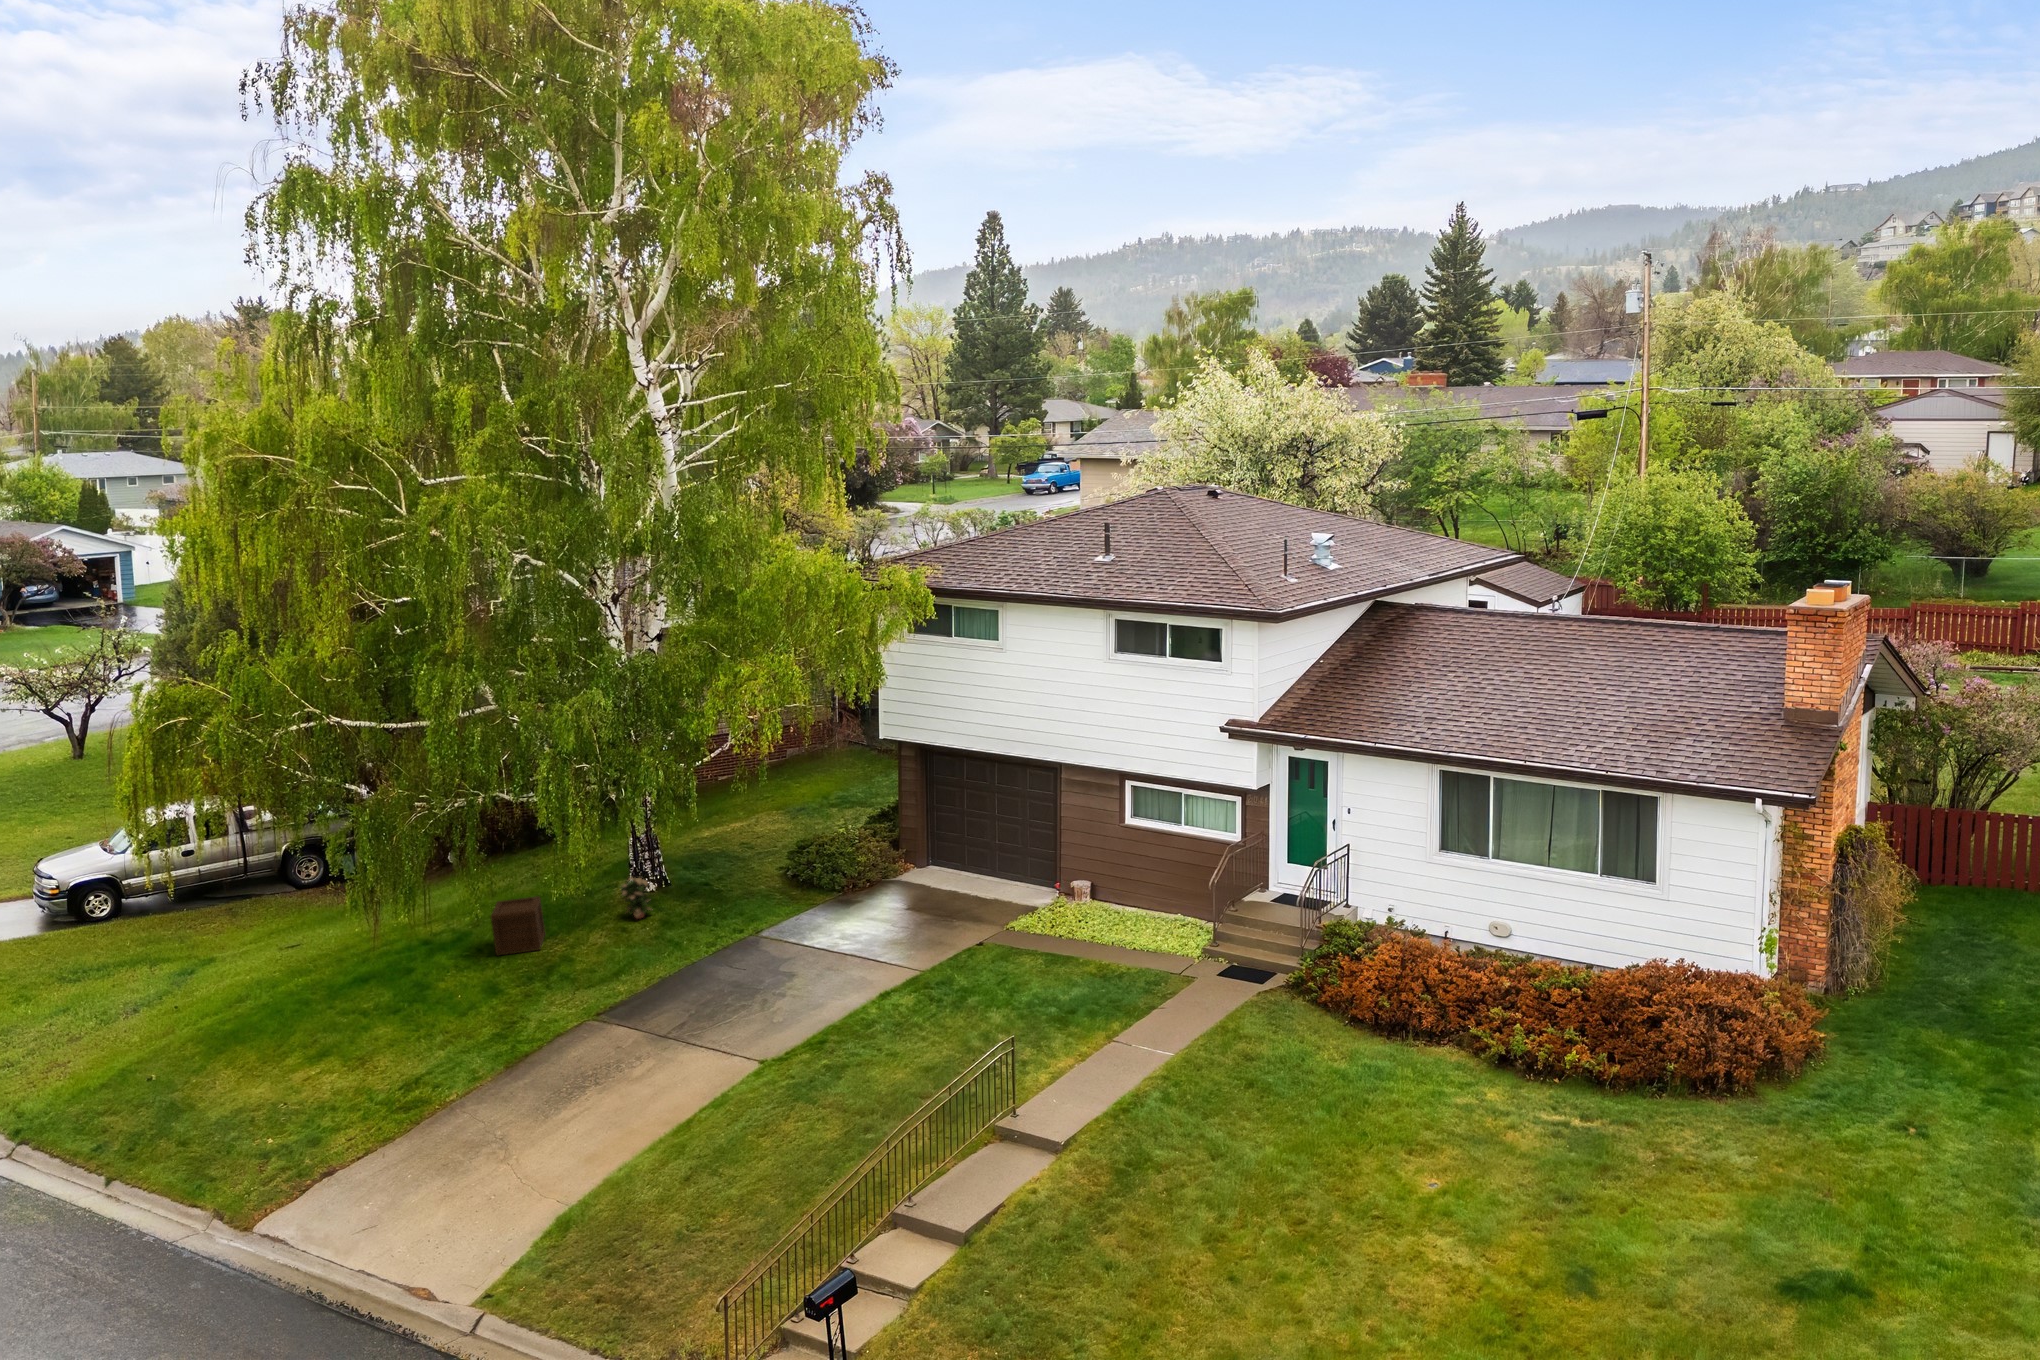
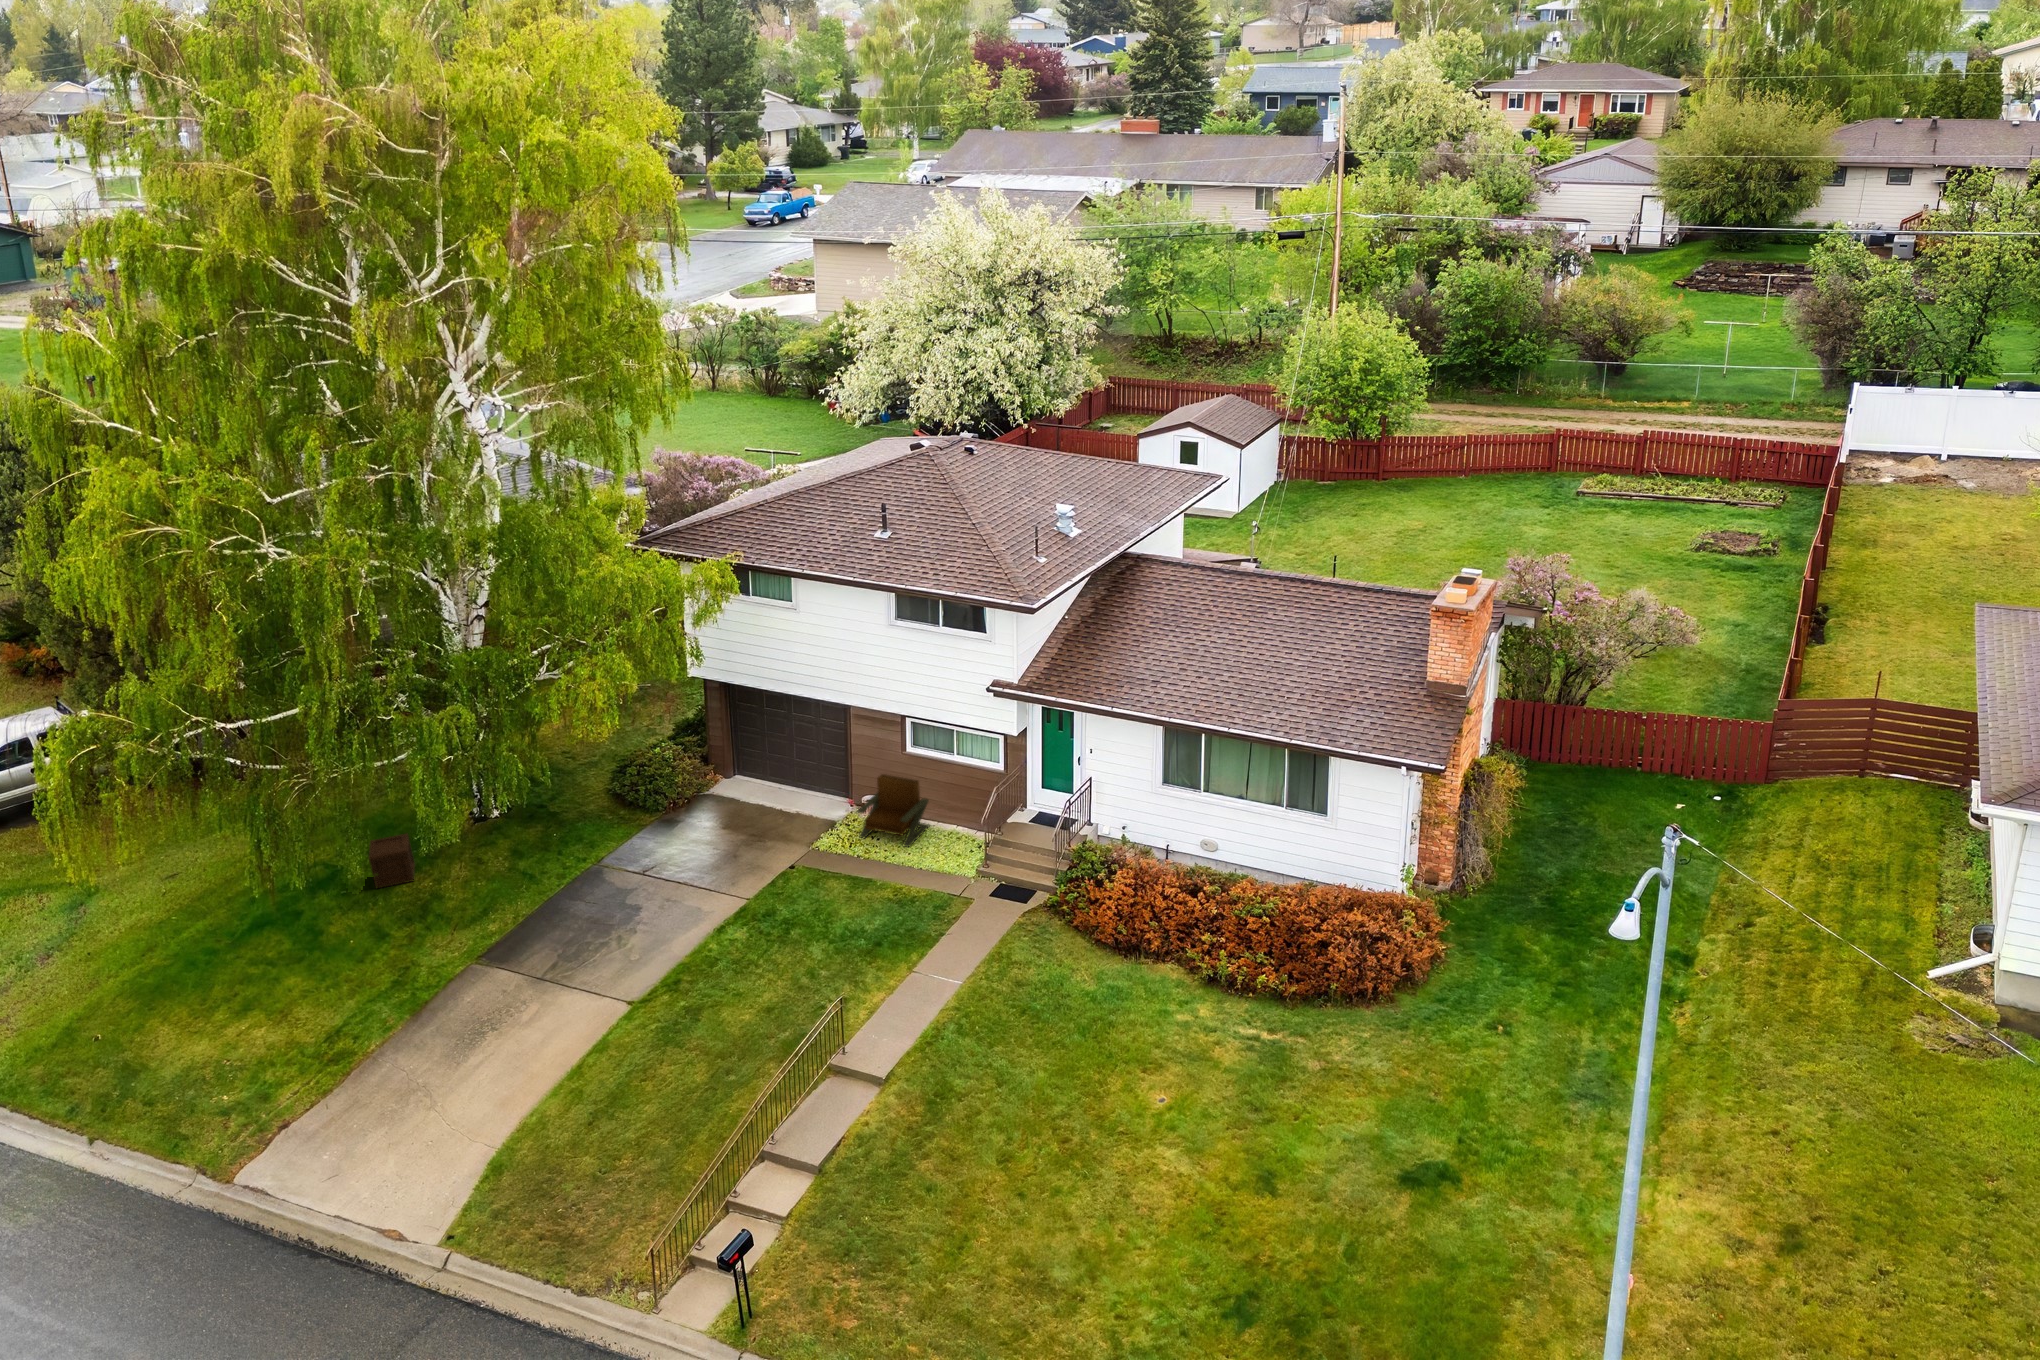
lounge chair: none [1061,848,1151,933] -> present [857,774,930,847]
decorative plant: present [621,878,650,919] -> none [475,809,506,843]

